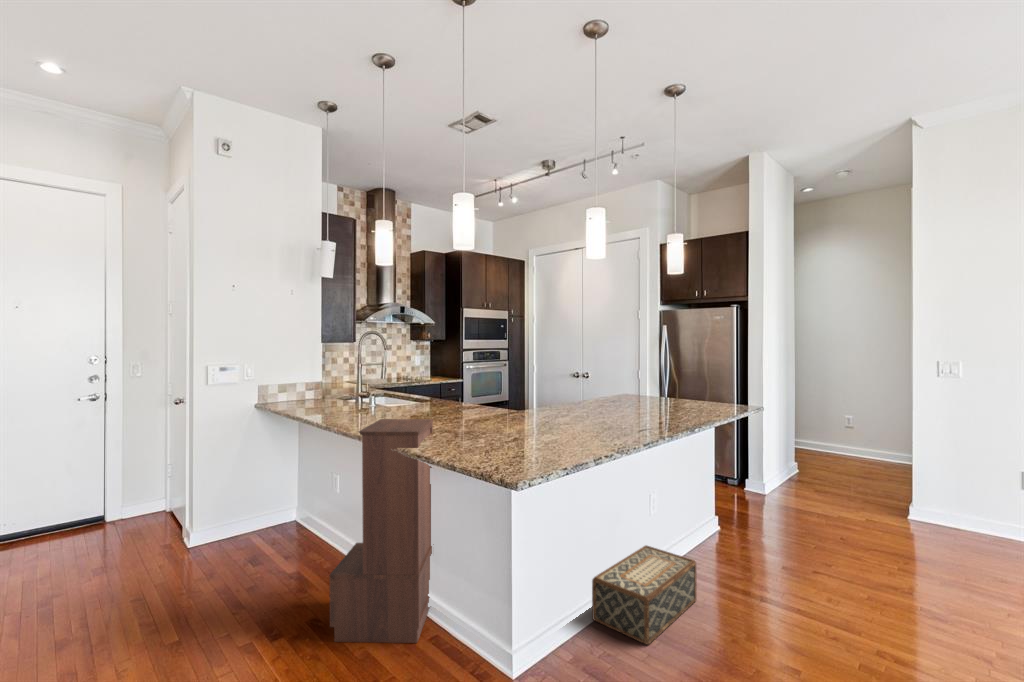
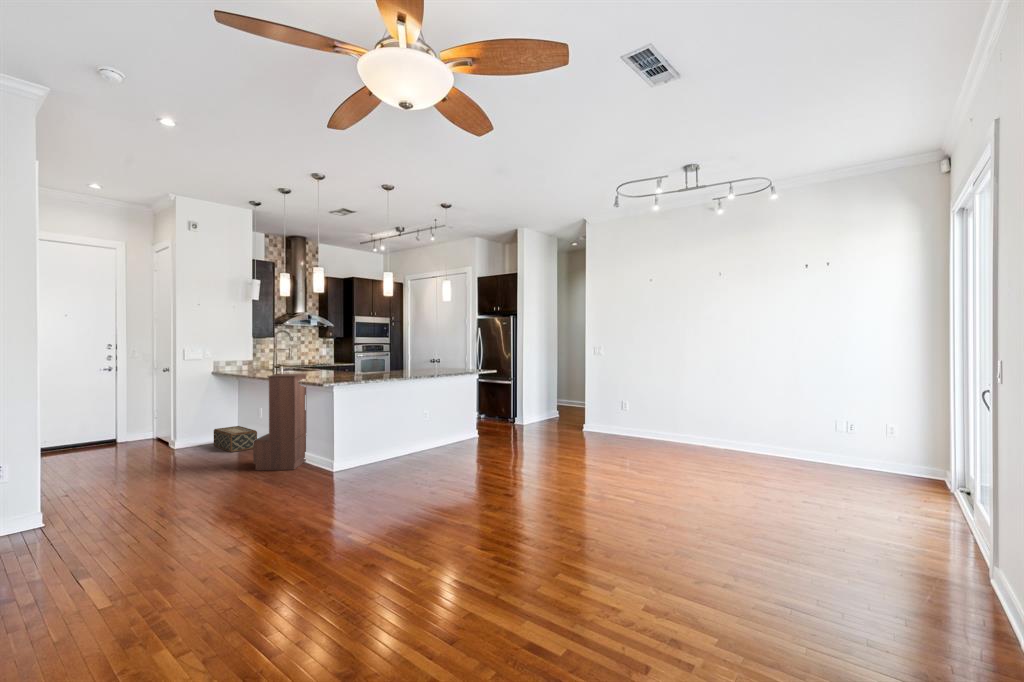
woven basket: present [592,546,697,645] -> present [214,426,257,452]

